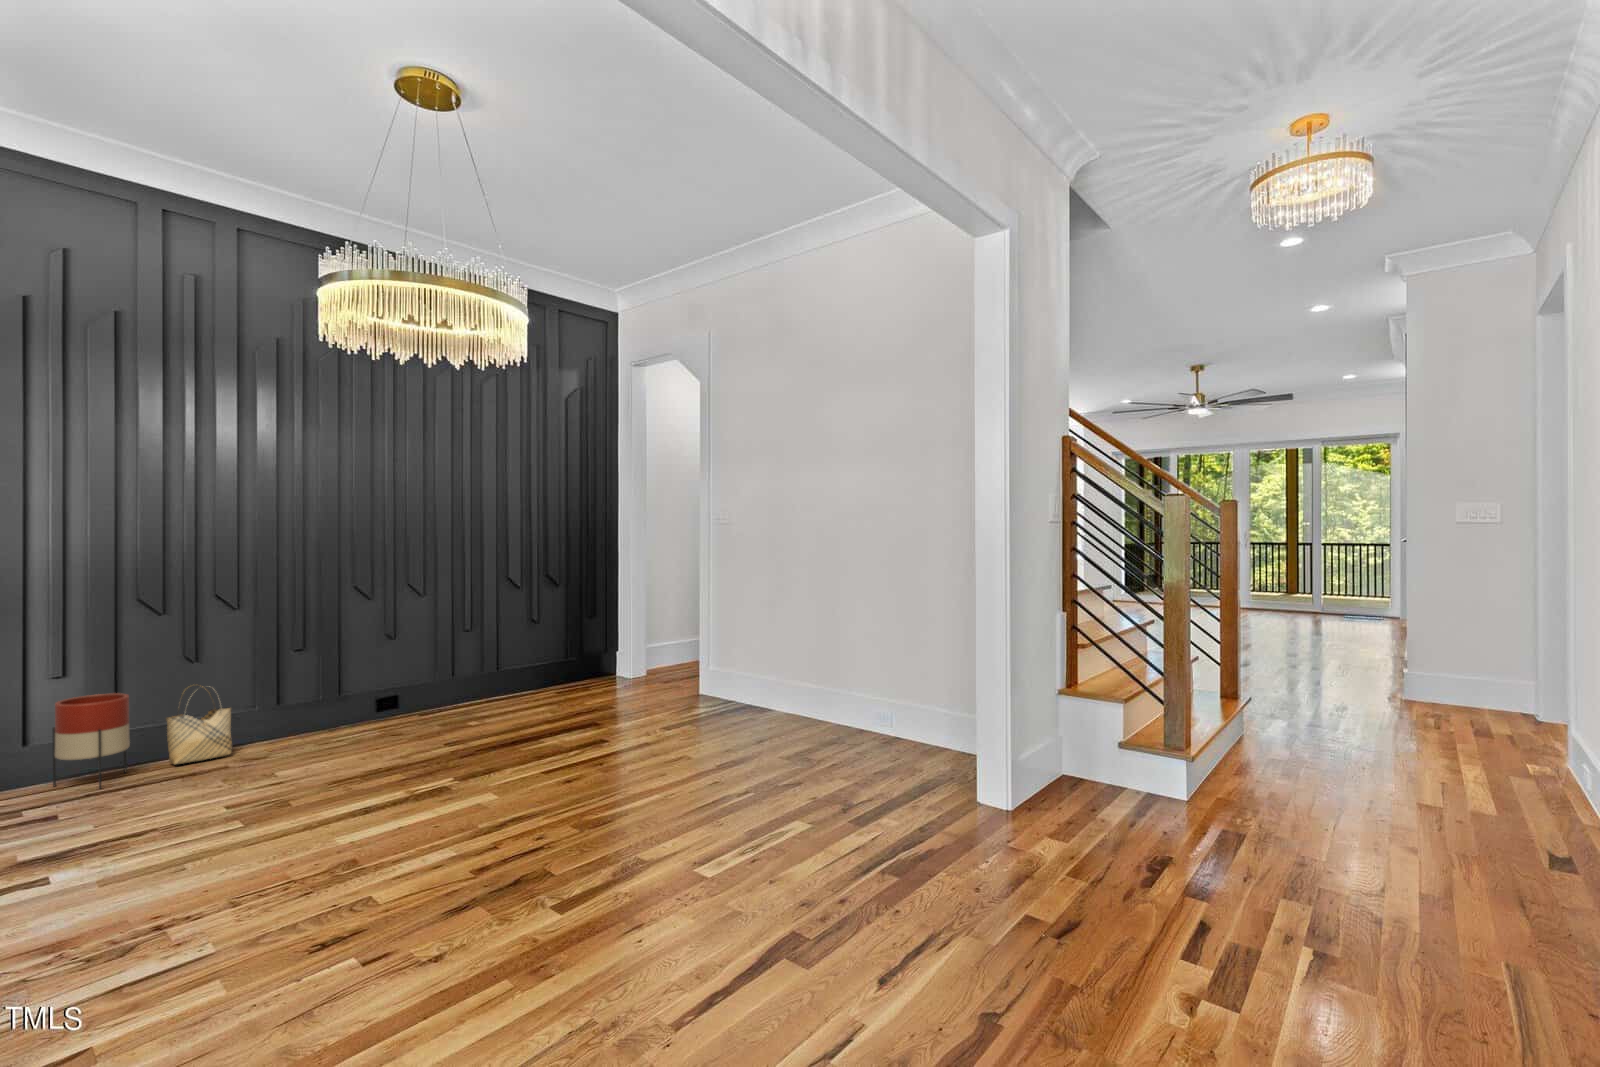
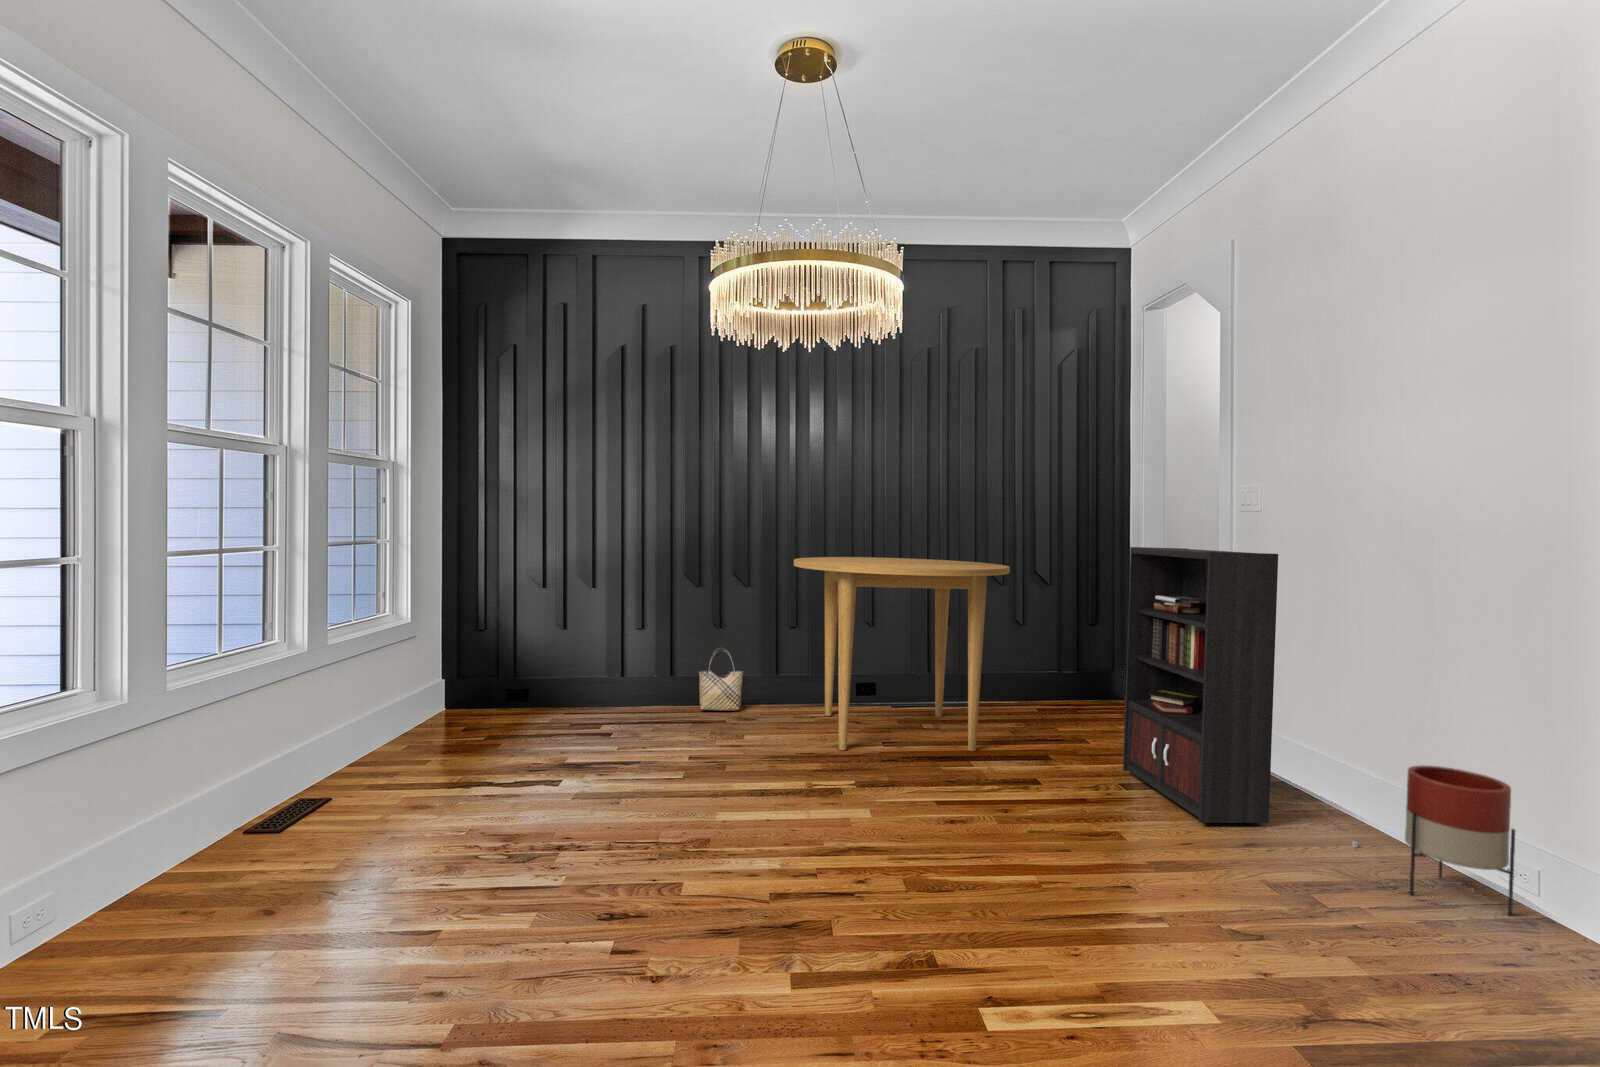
bookcase: none [656,539,813,736] -> present [1123,547,1358,848]
dining table: none [315,561,551,761] -> present [794,557,1010,751]
planter: present [52,693,130,788] -> present [1405,765,1515,915]

